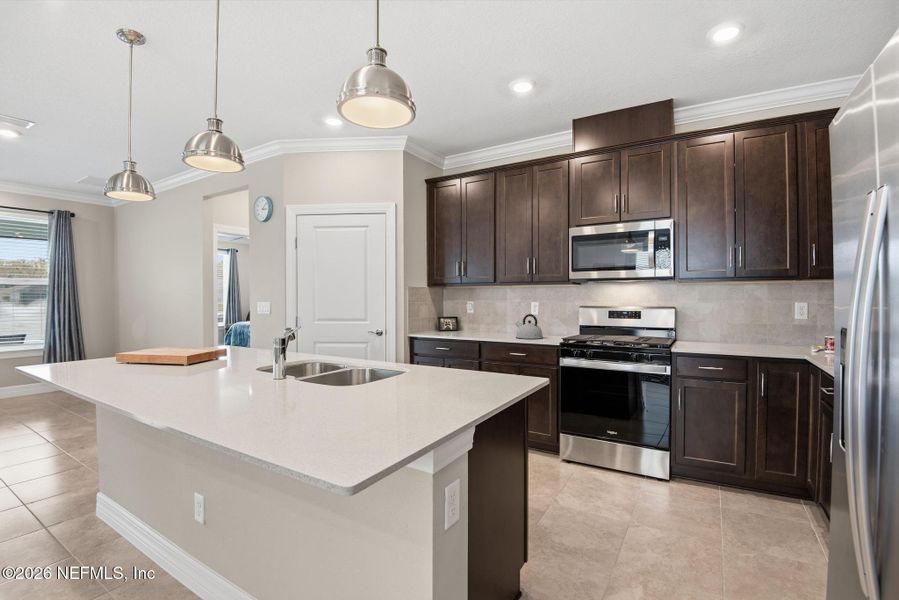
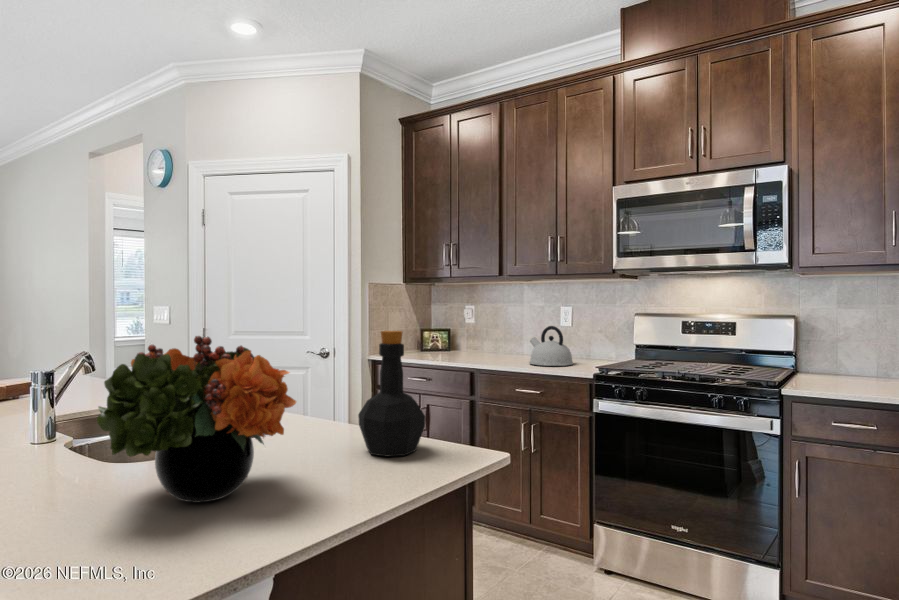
bottle: none [460,314,497,381] -> present [358,331,425,456]
flower arrangement: none [360,315,450,398] -> present [97,336,296,502]

